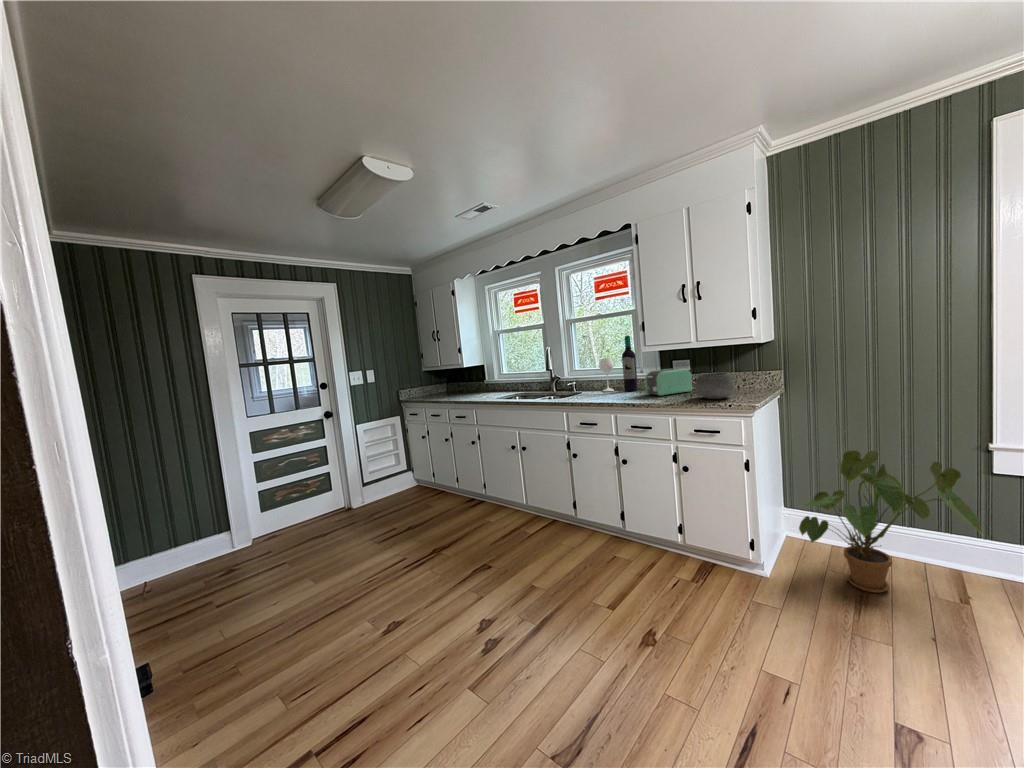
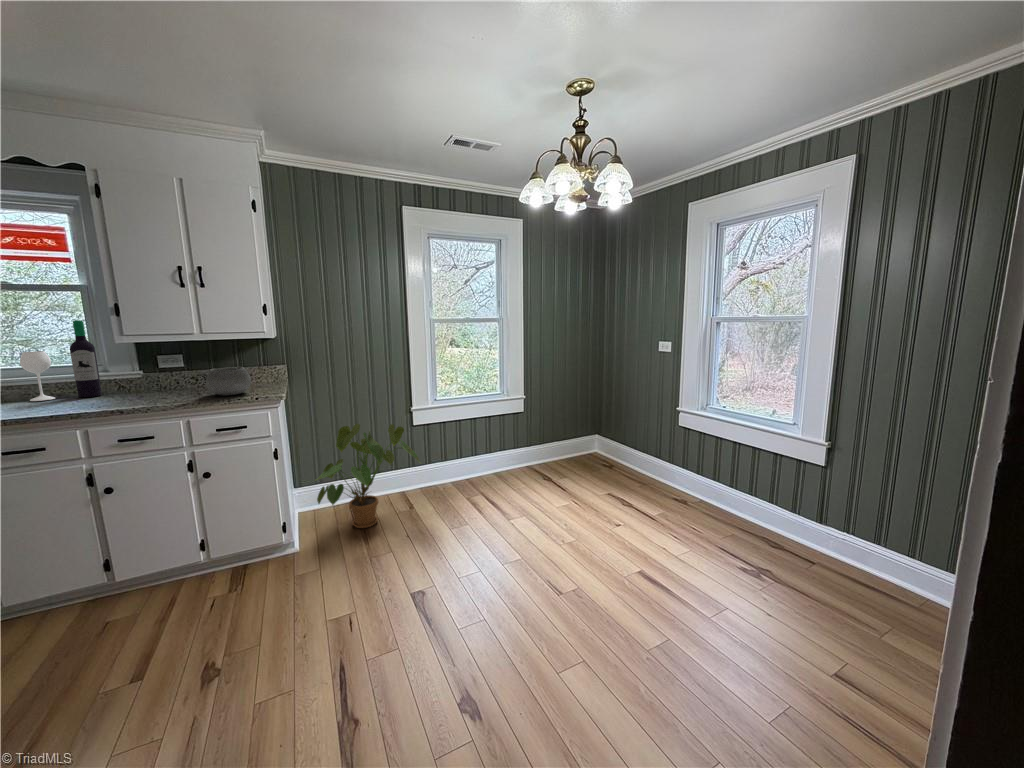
toaster: present [645,369,692,396] -> none [124,365,192,398]

